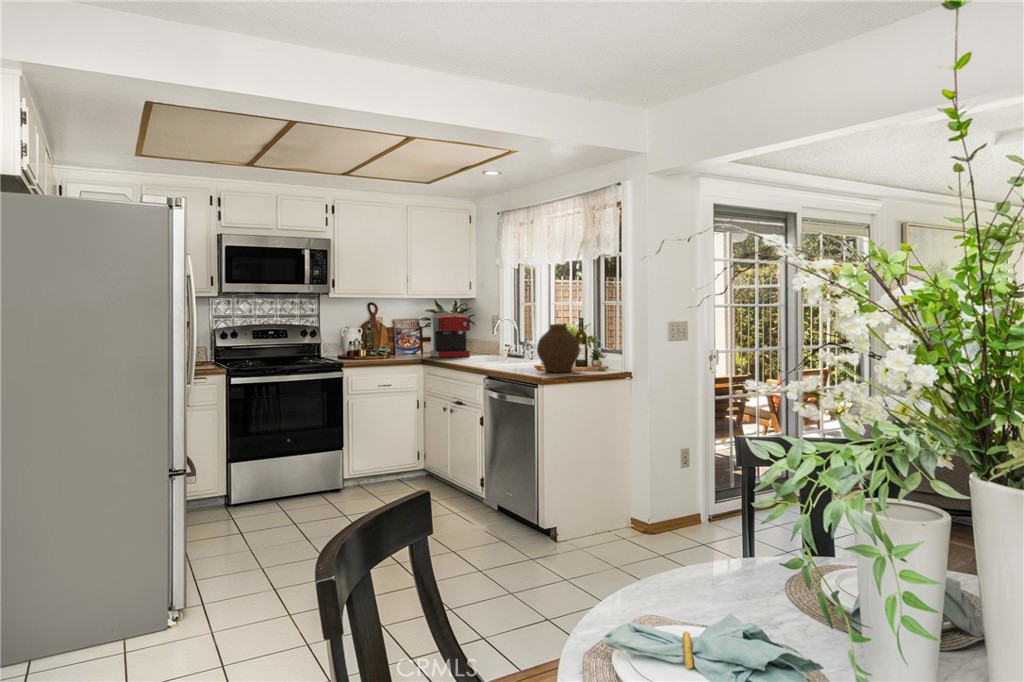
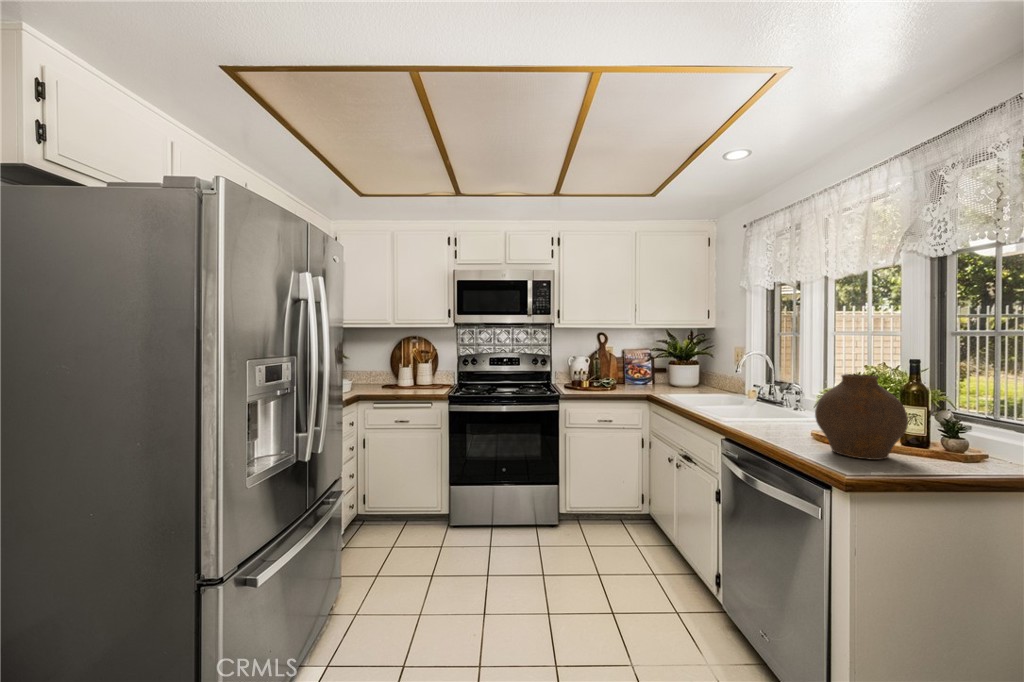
coffee maker: present [431,312,470,358] -> none [662,344,706,395]

